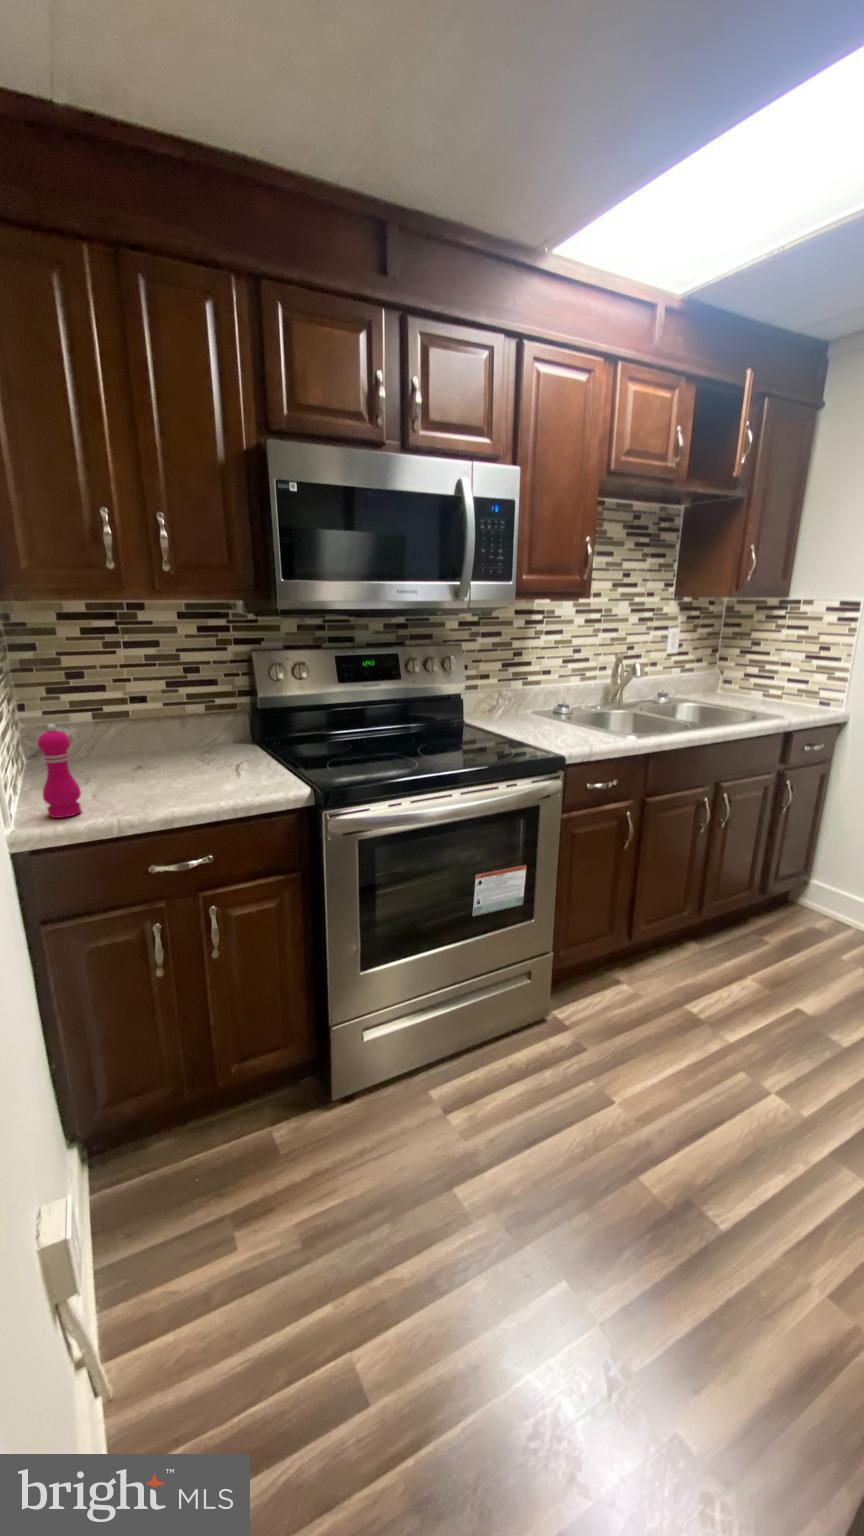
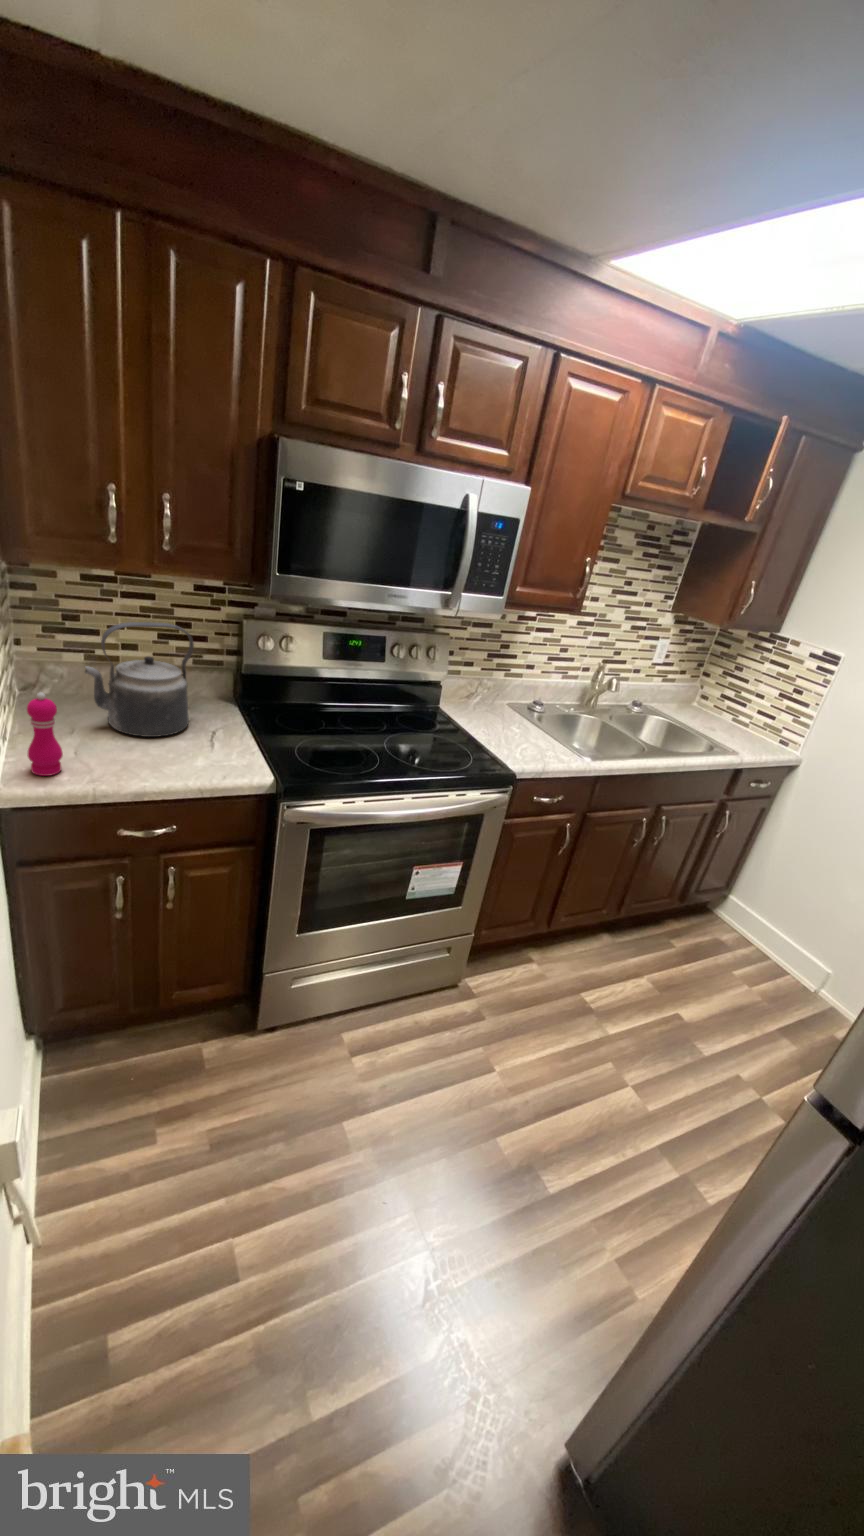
kettle: none [94,657,209,777] -> present [85,622,194,737]

